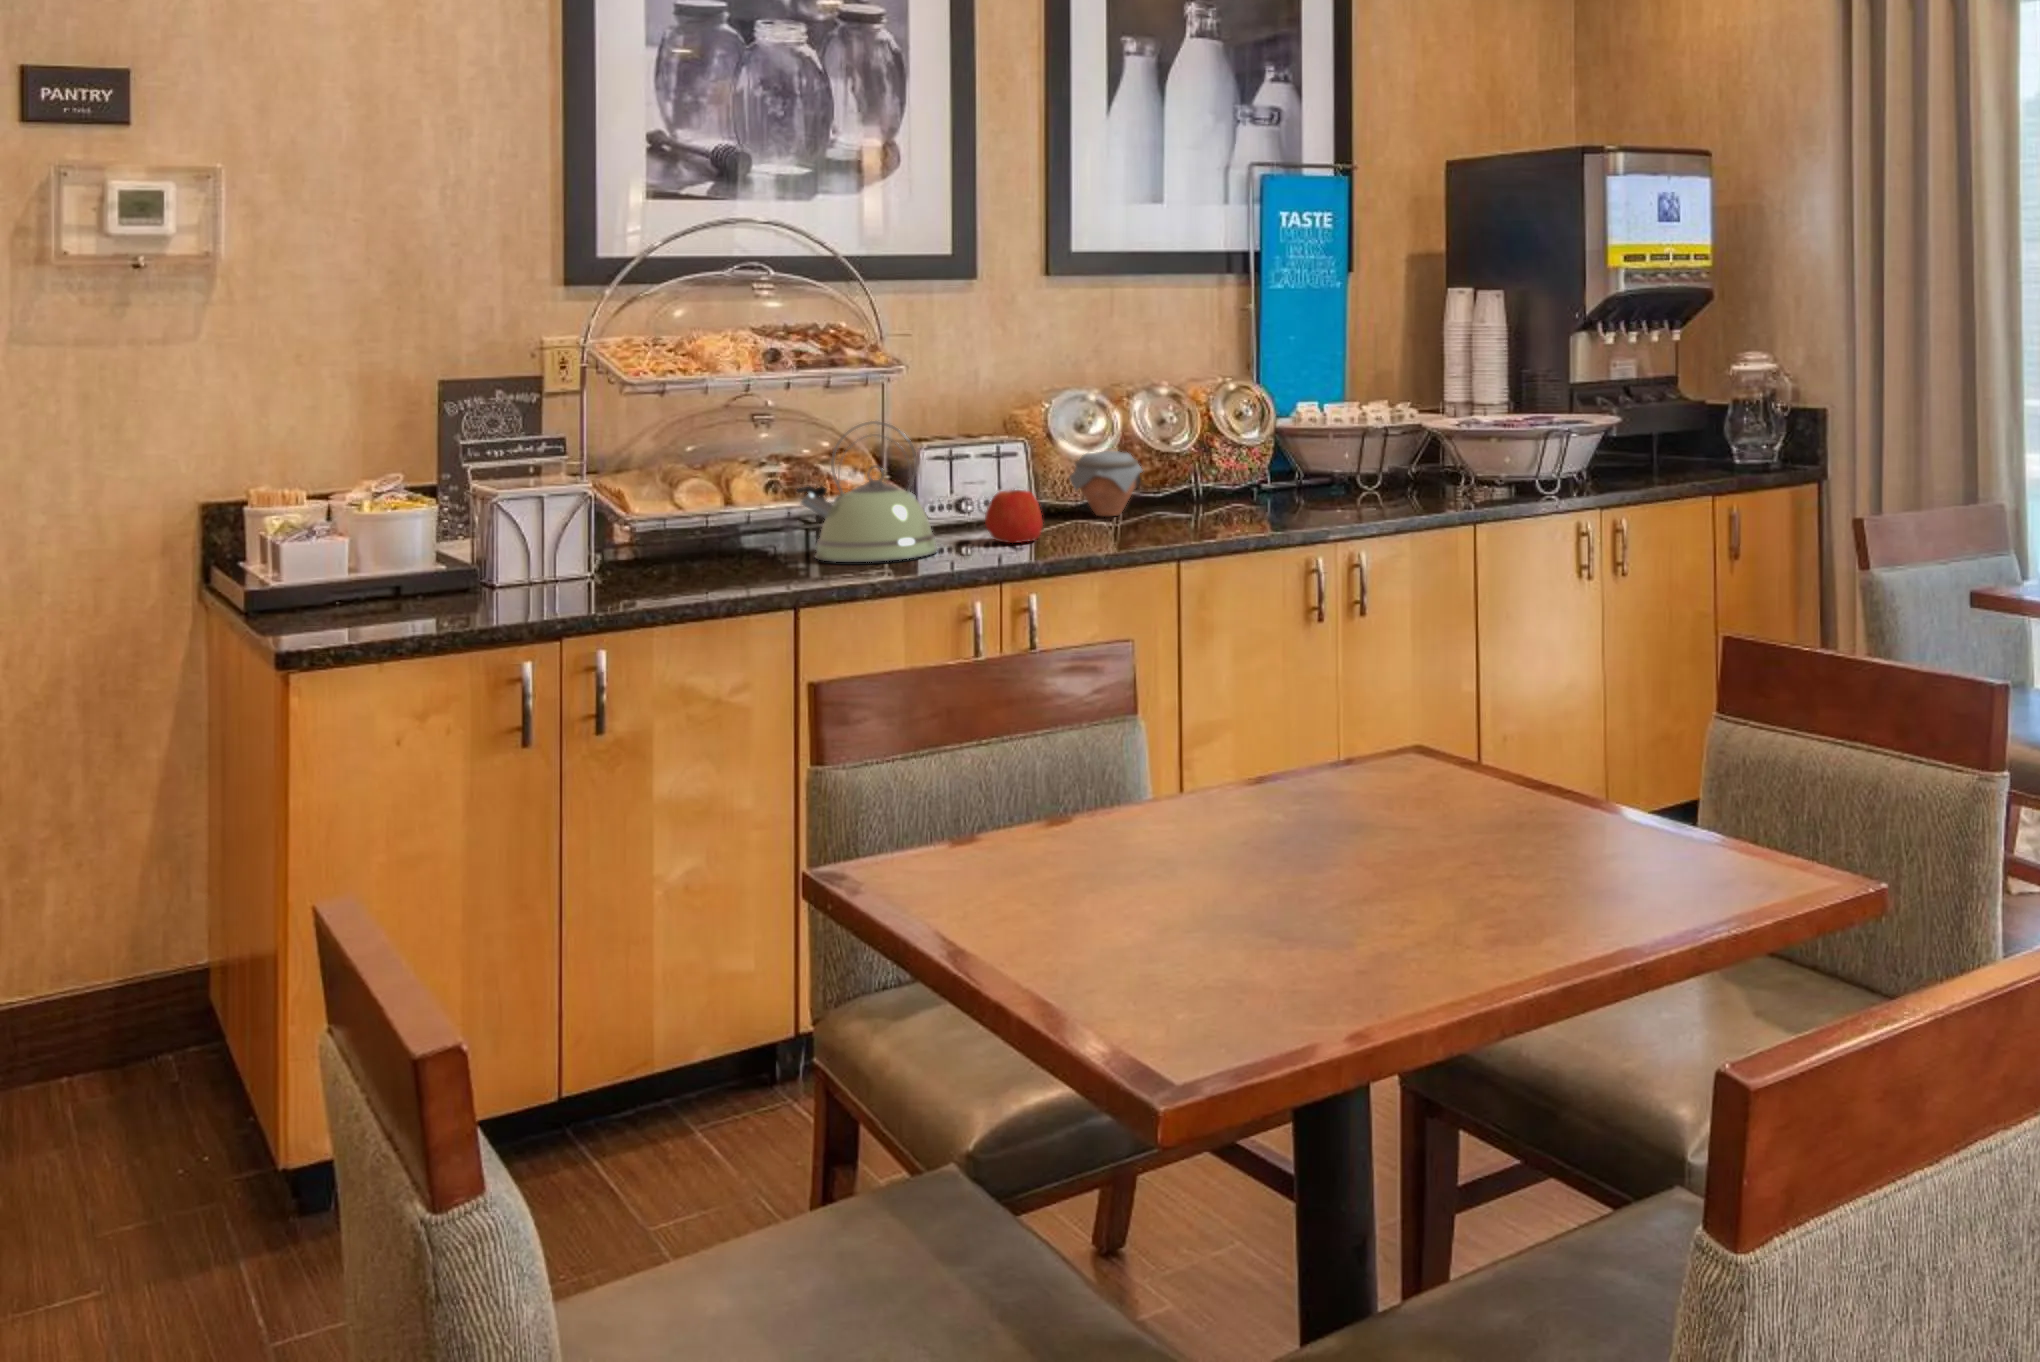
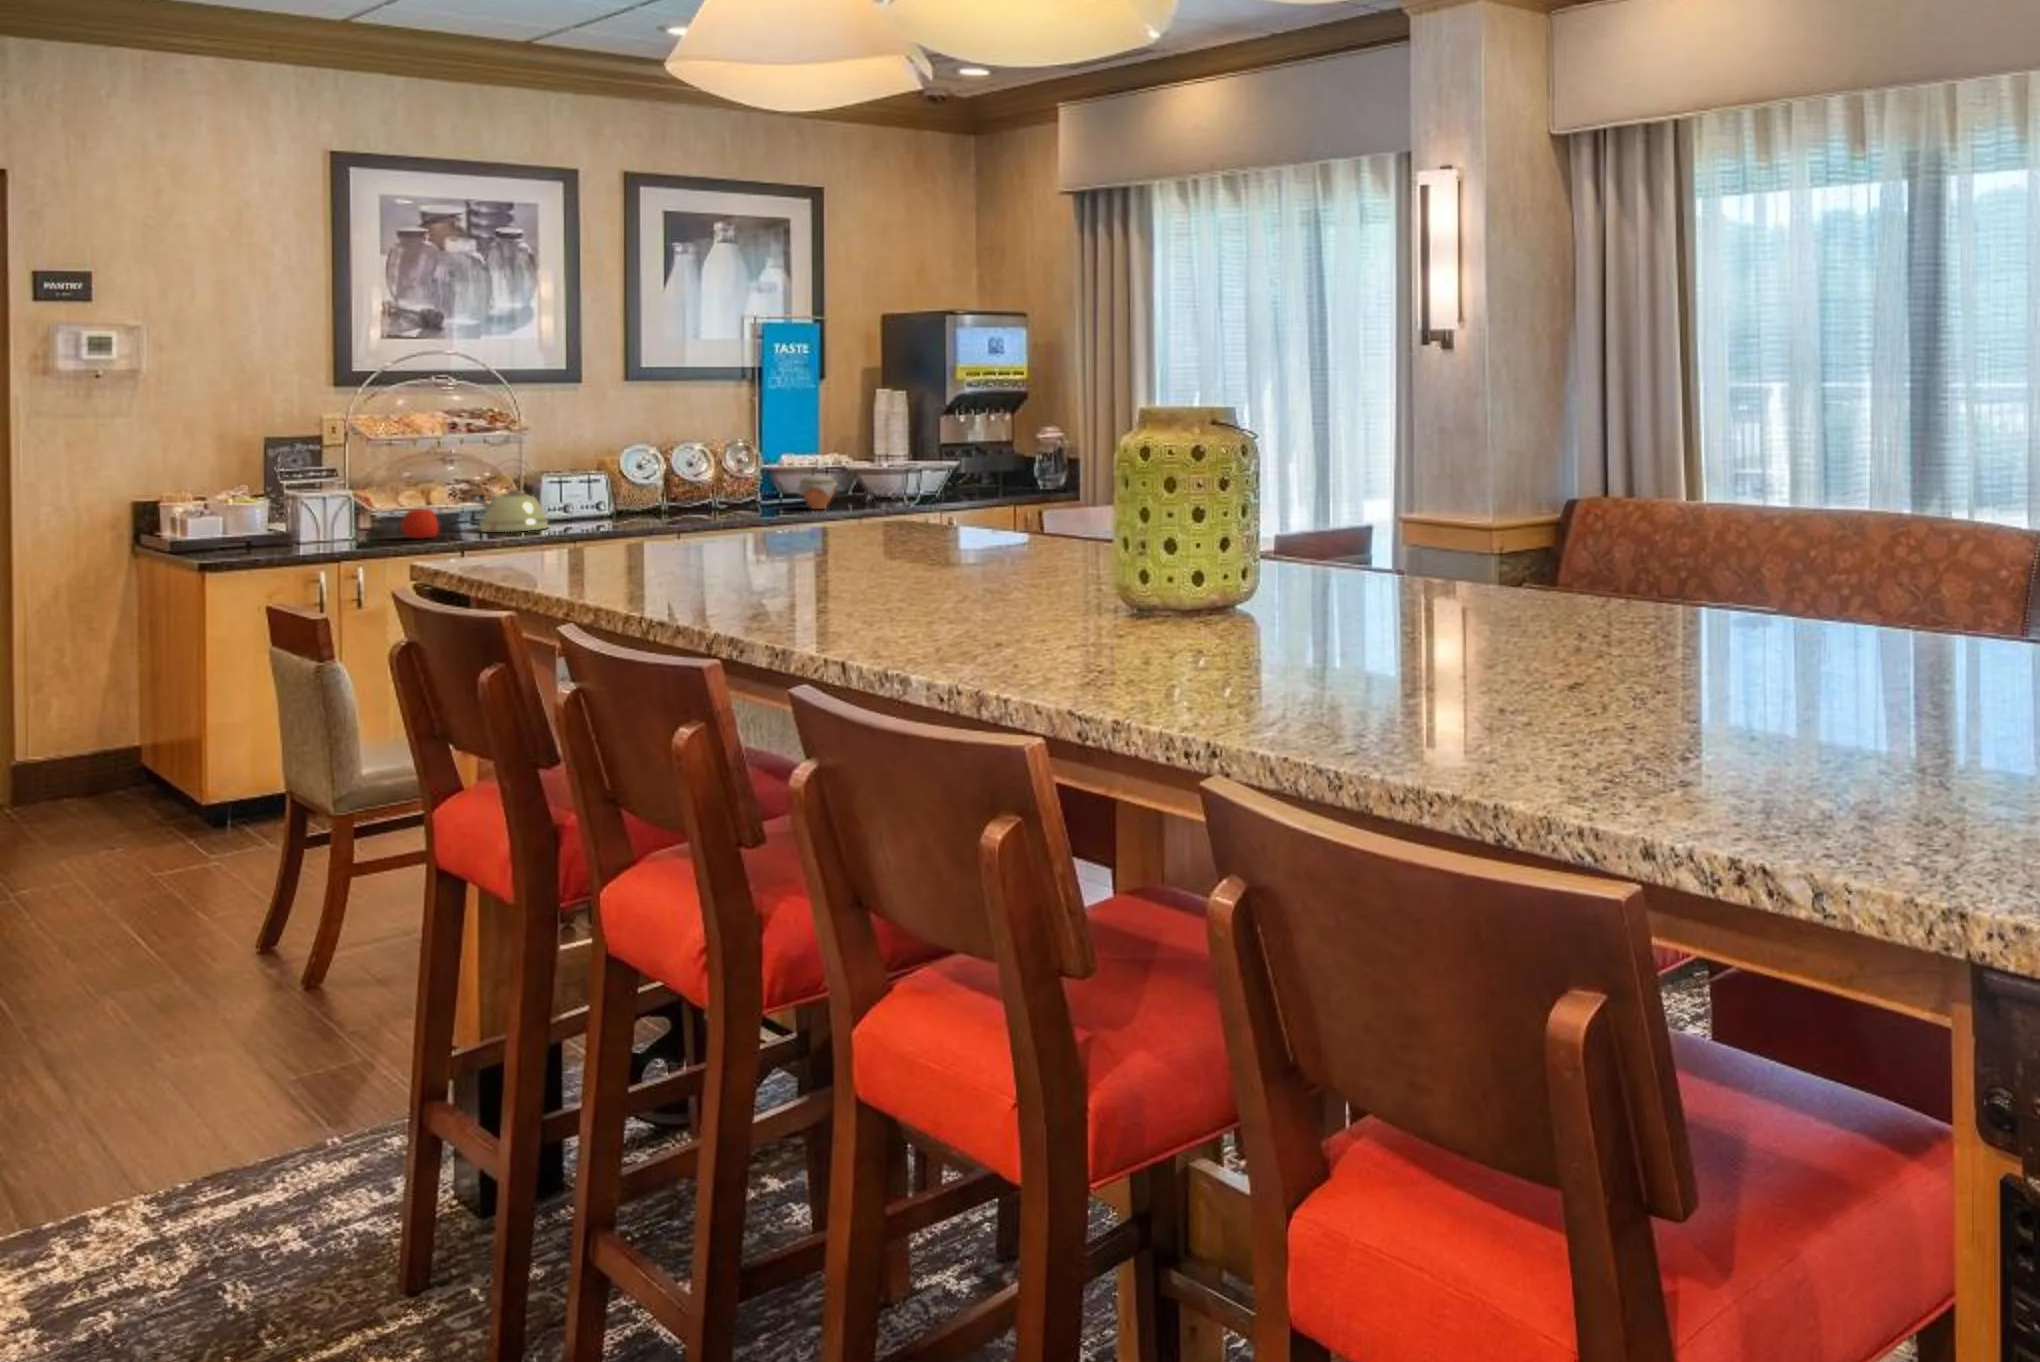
jar: present [1070,451,1142,516] -> present [797,475,837,509]
apple: present [985,490,1043,543] -> present [401,509,439,539]

